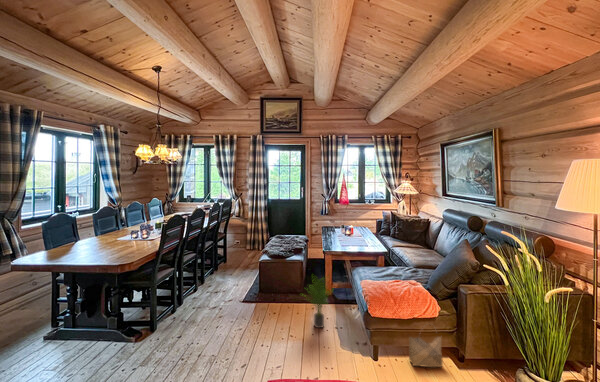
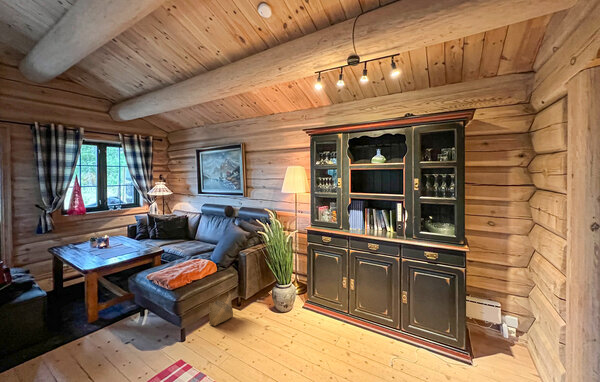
potted plant: present [302,279,330,328] -> none [69,279,125,350]

